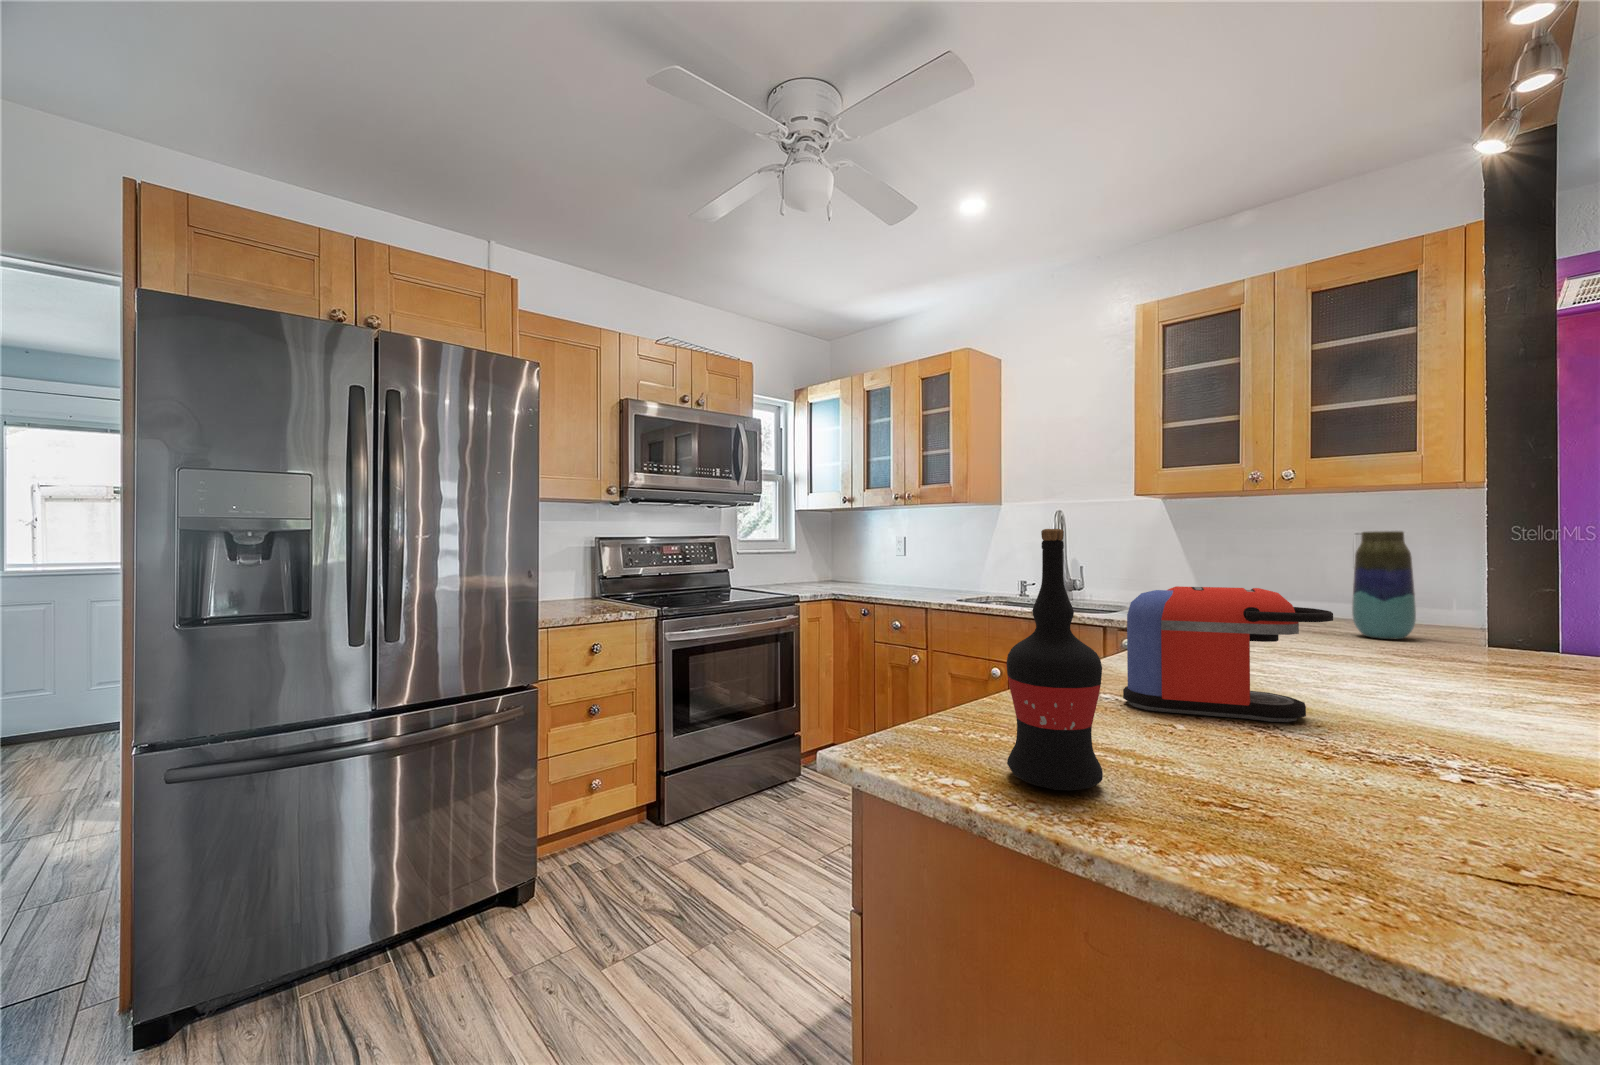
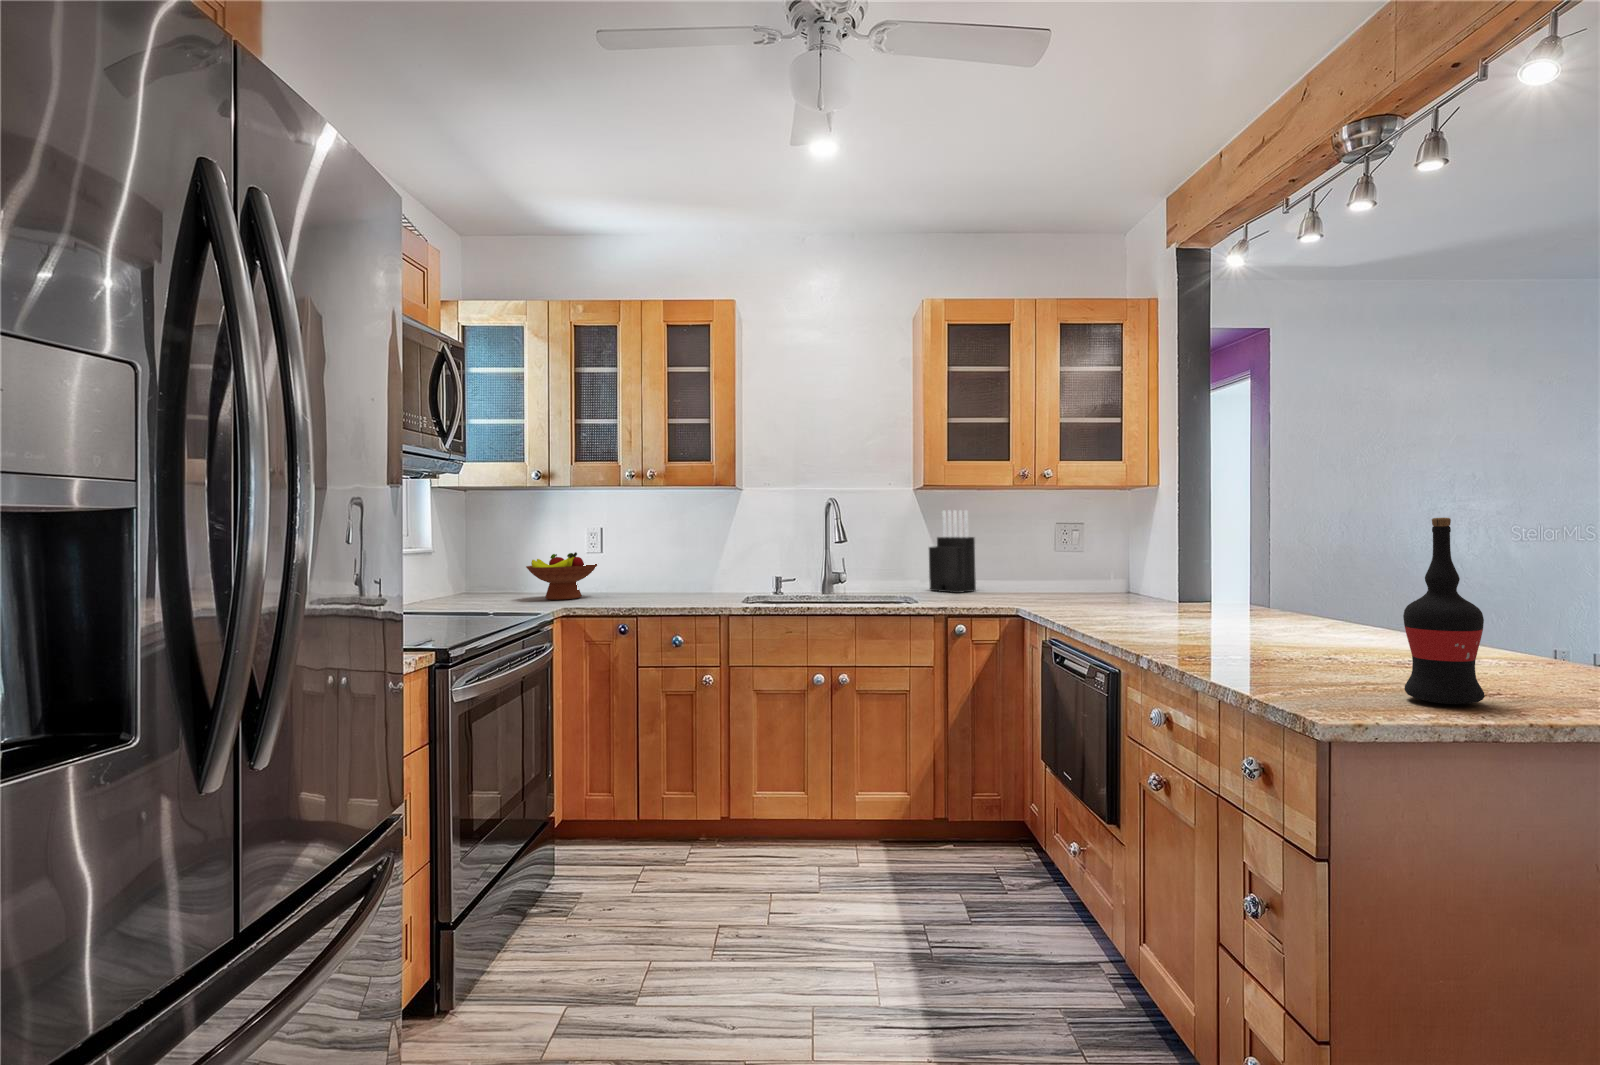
knife block: none [1159,525,1203,611] -> present [929,510,976,593]
vase: present [1352,531,1416,639] -> none [1126,514,1166,598]
fruit bowl: none [849,552,900,586] -> present [526,552,597,600]
coffee maker: present [1123,586,1333,722] -> none [1248,558,1362,659]

